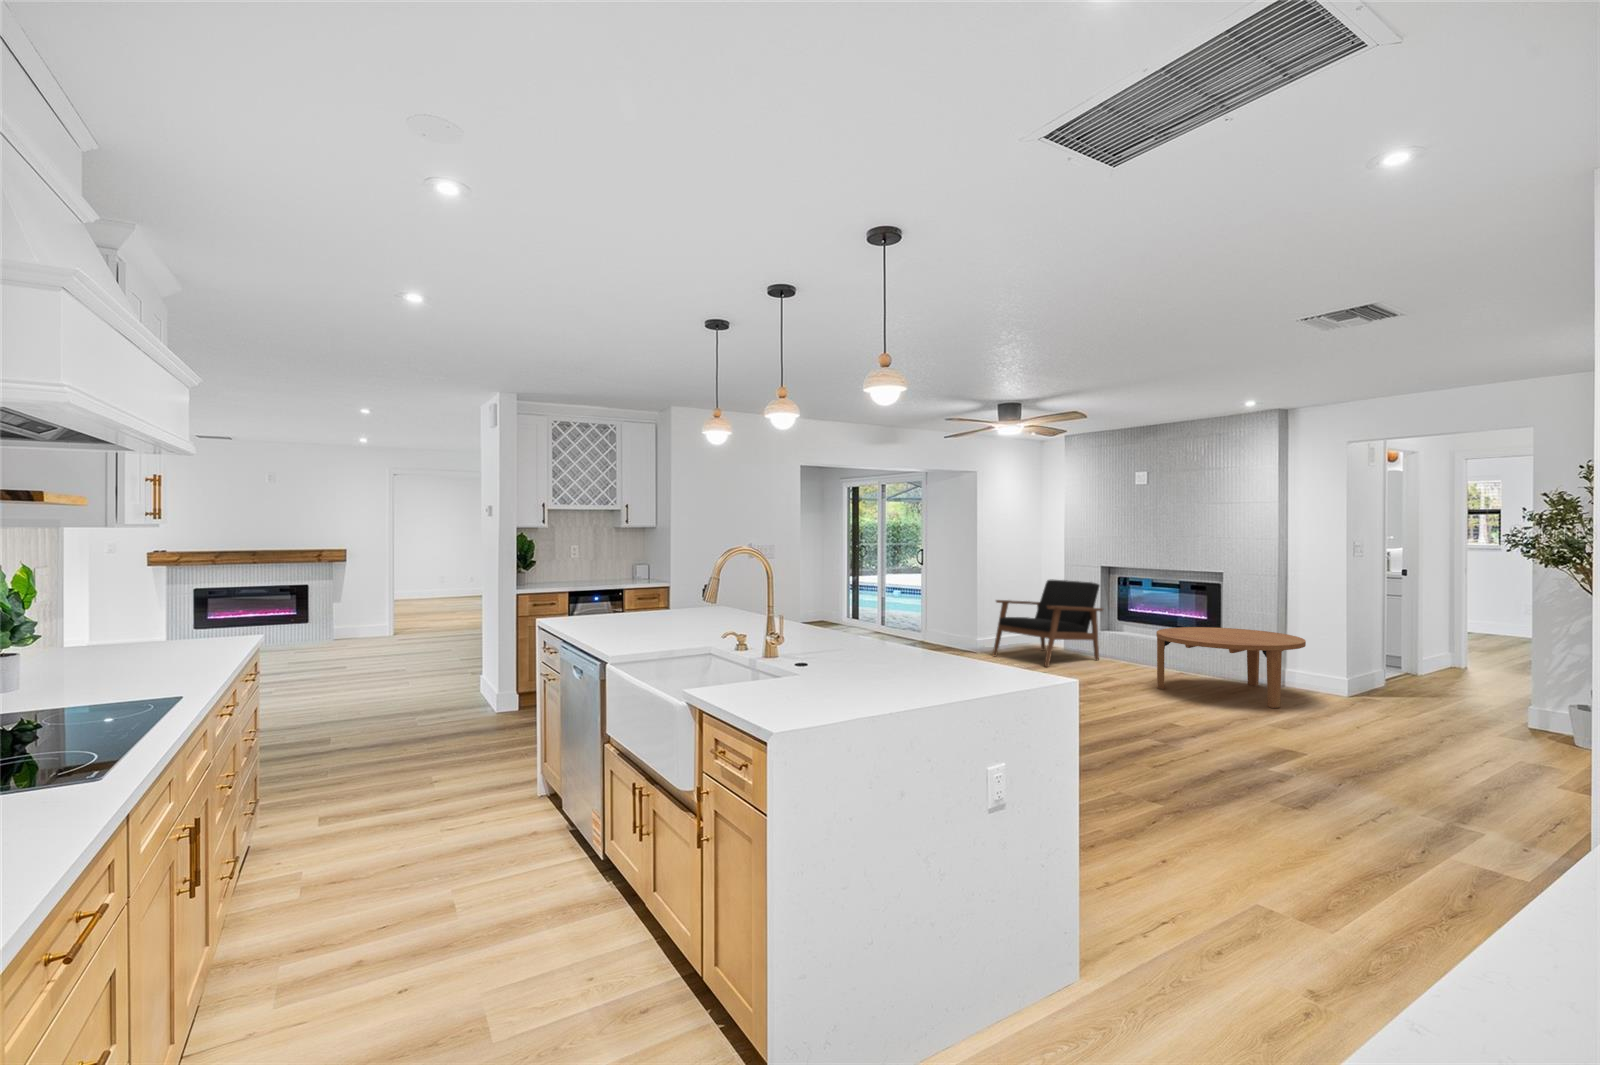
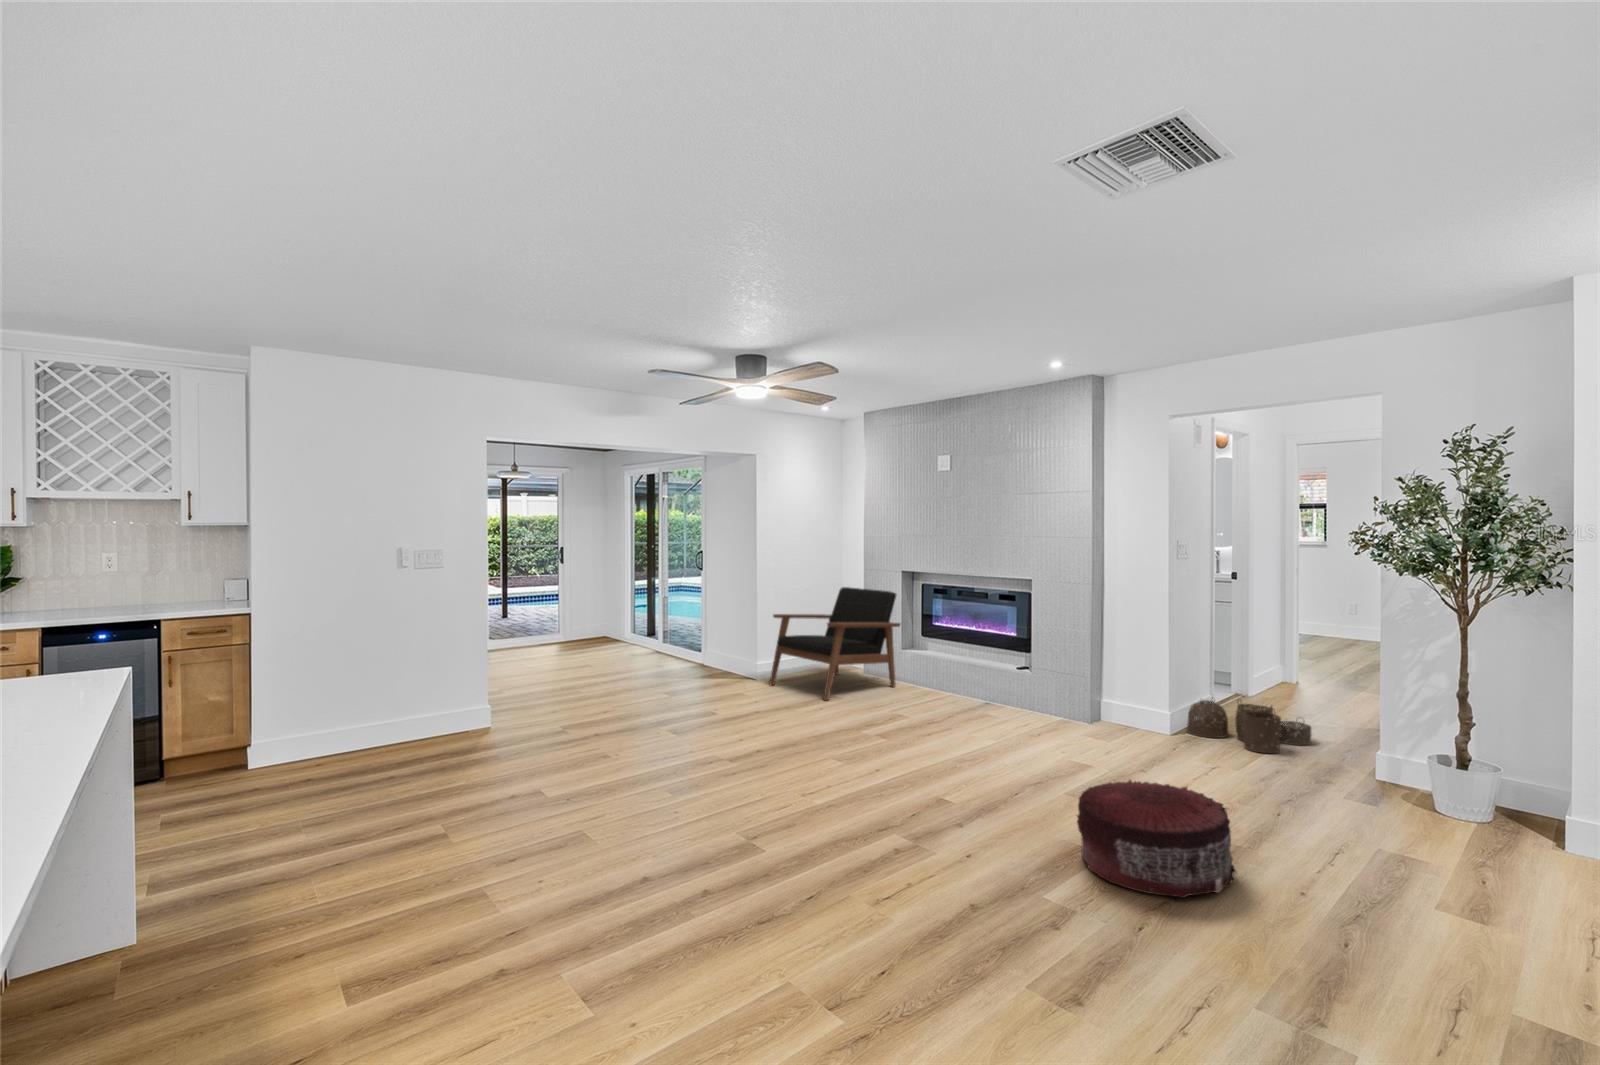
coffee table: present [1156,627,1306,708] -> none [946,648,1120,759]
woven basket: none [1362,669,1475,710] -> present [1187,700,1311,753]
pouf: none [1287,707,1410,777] -> present [1077,779,1236,898]

